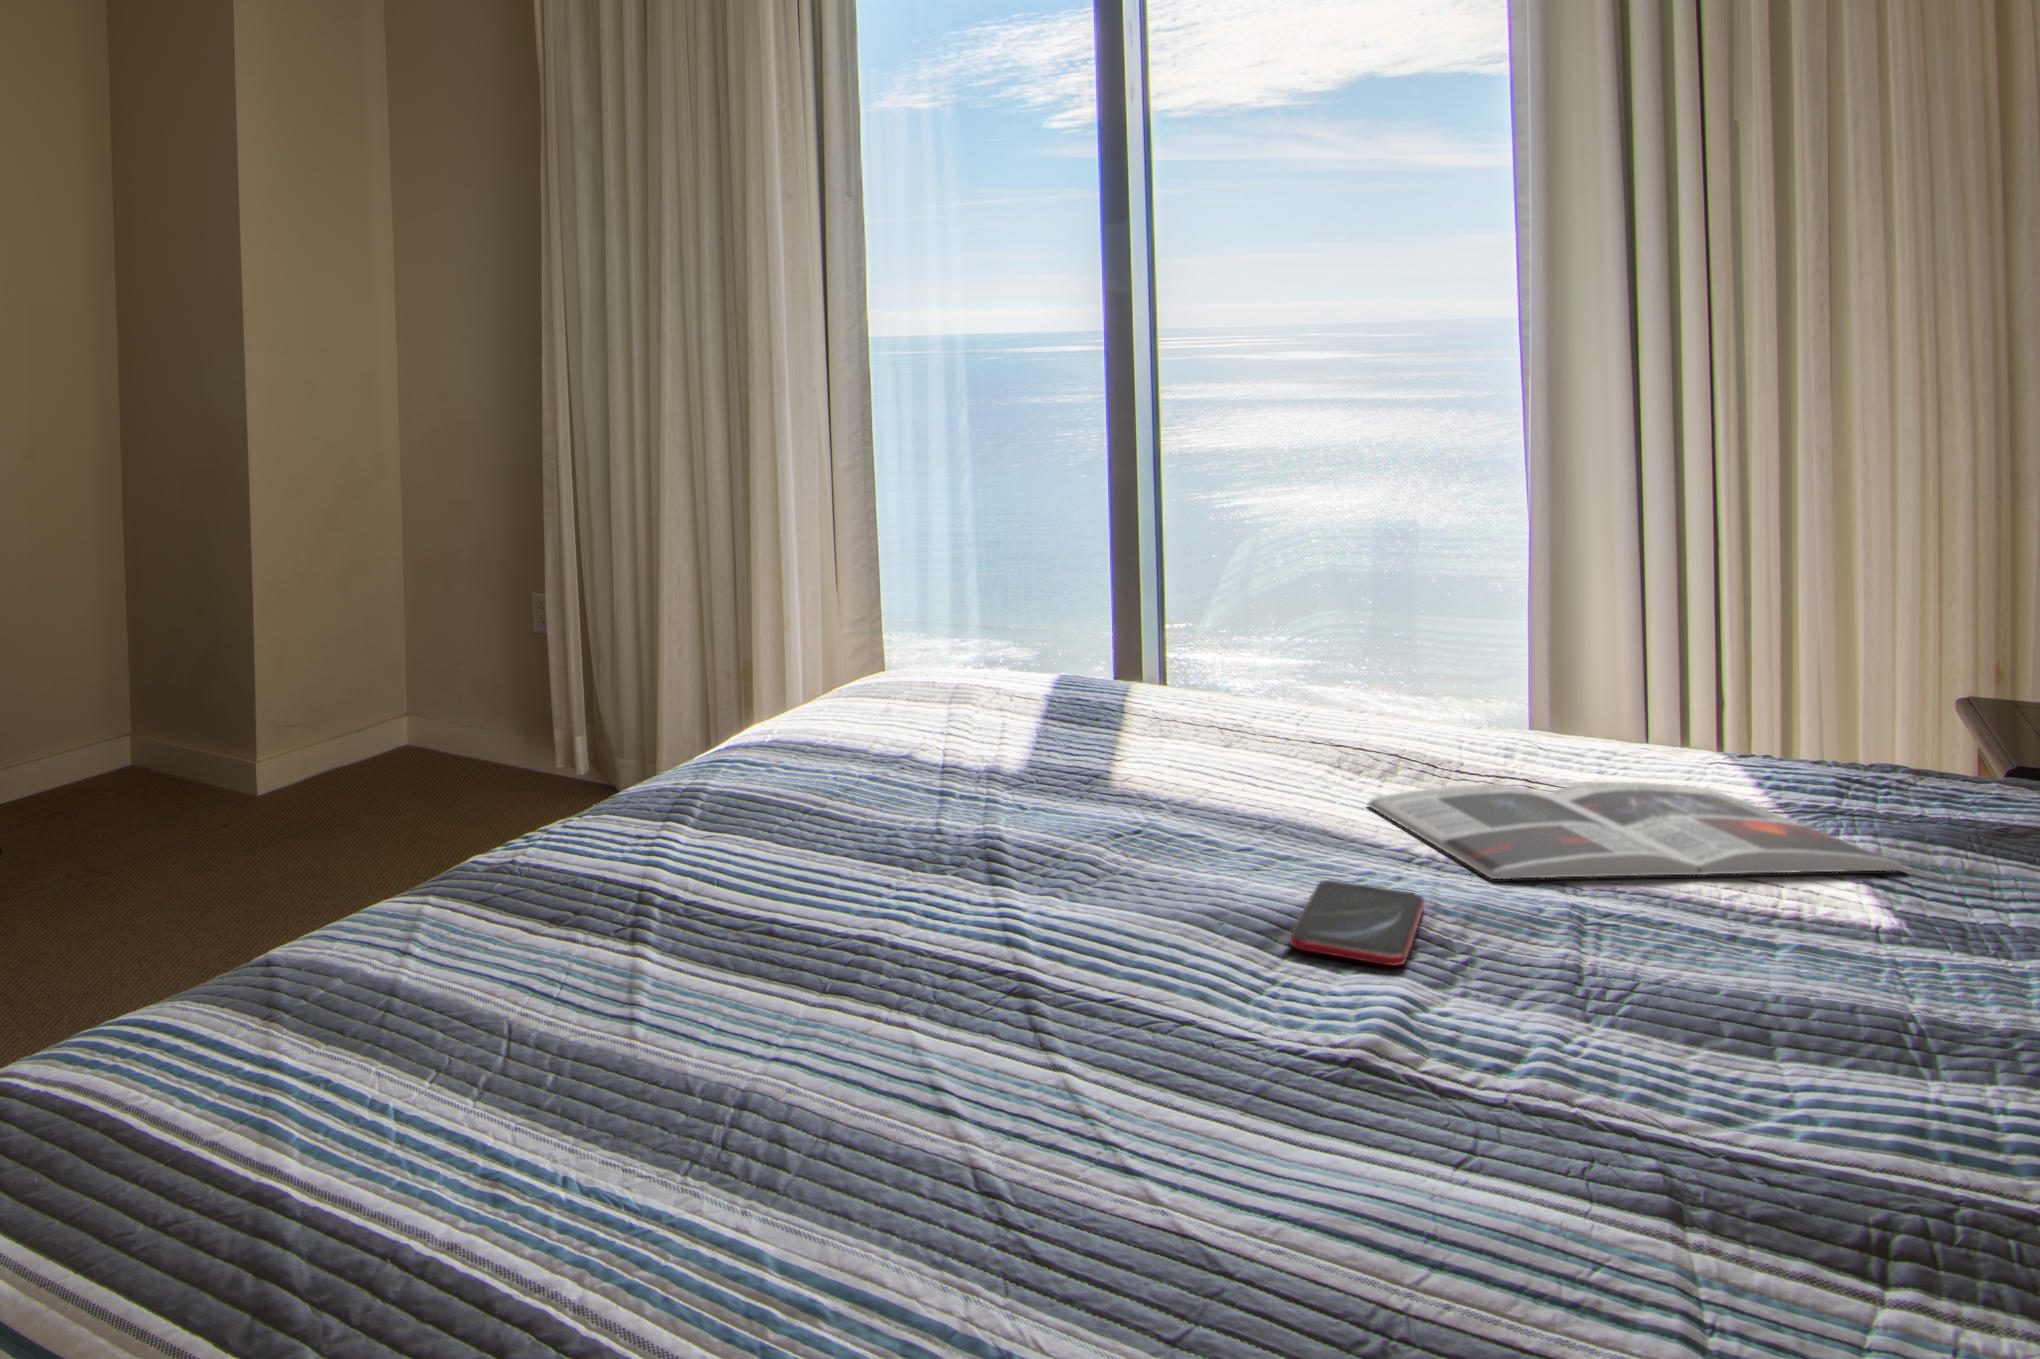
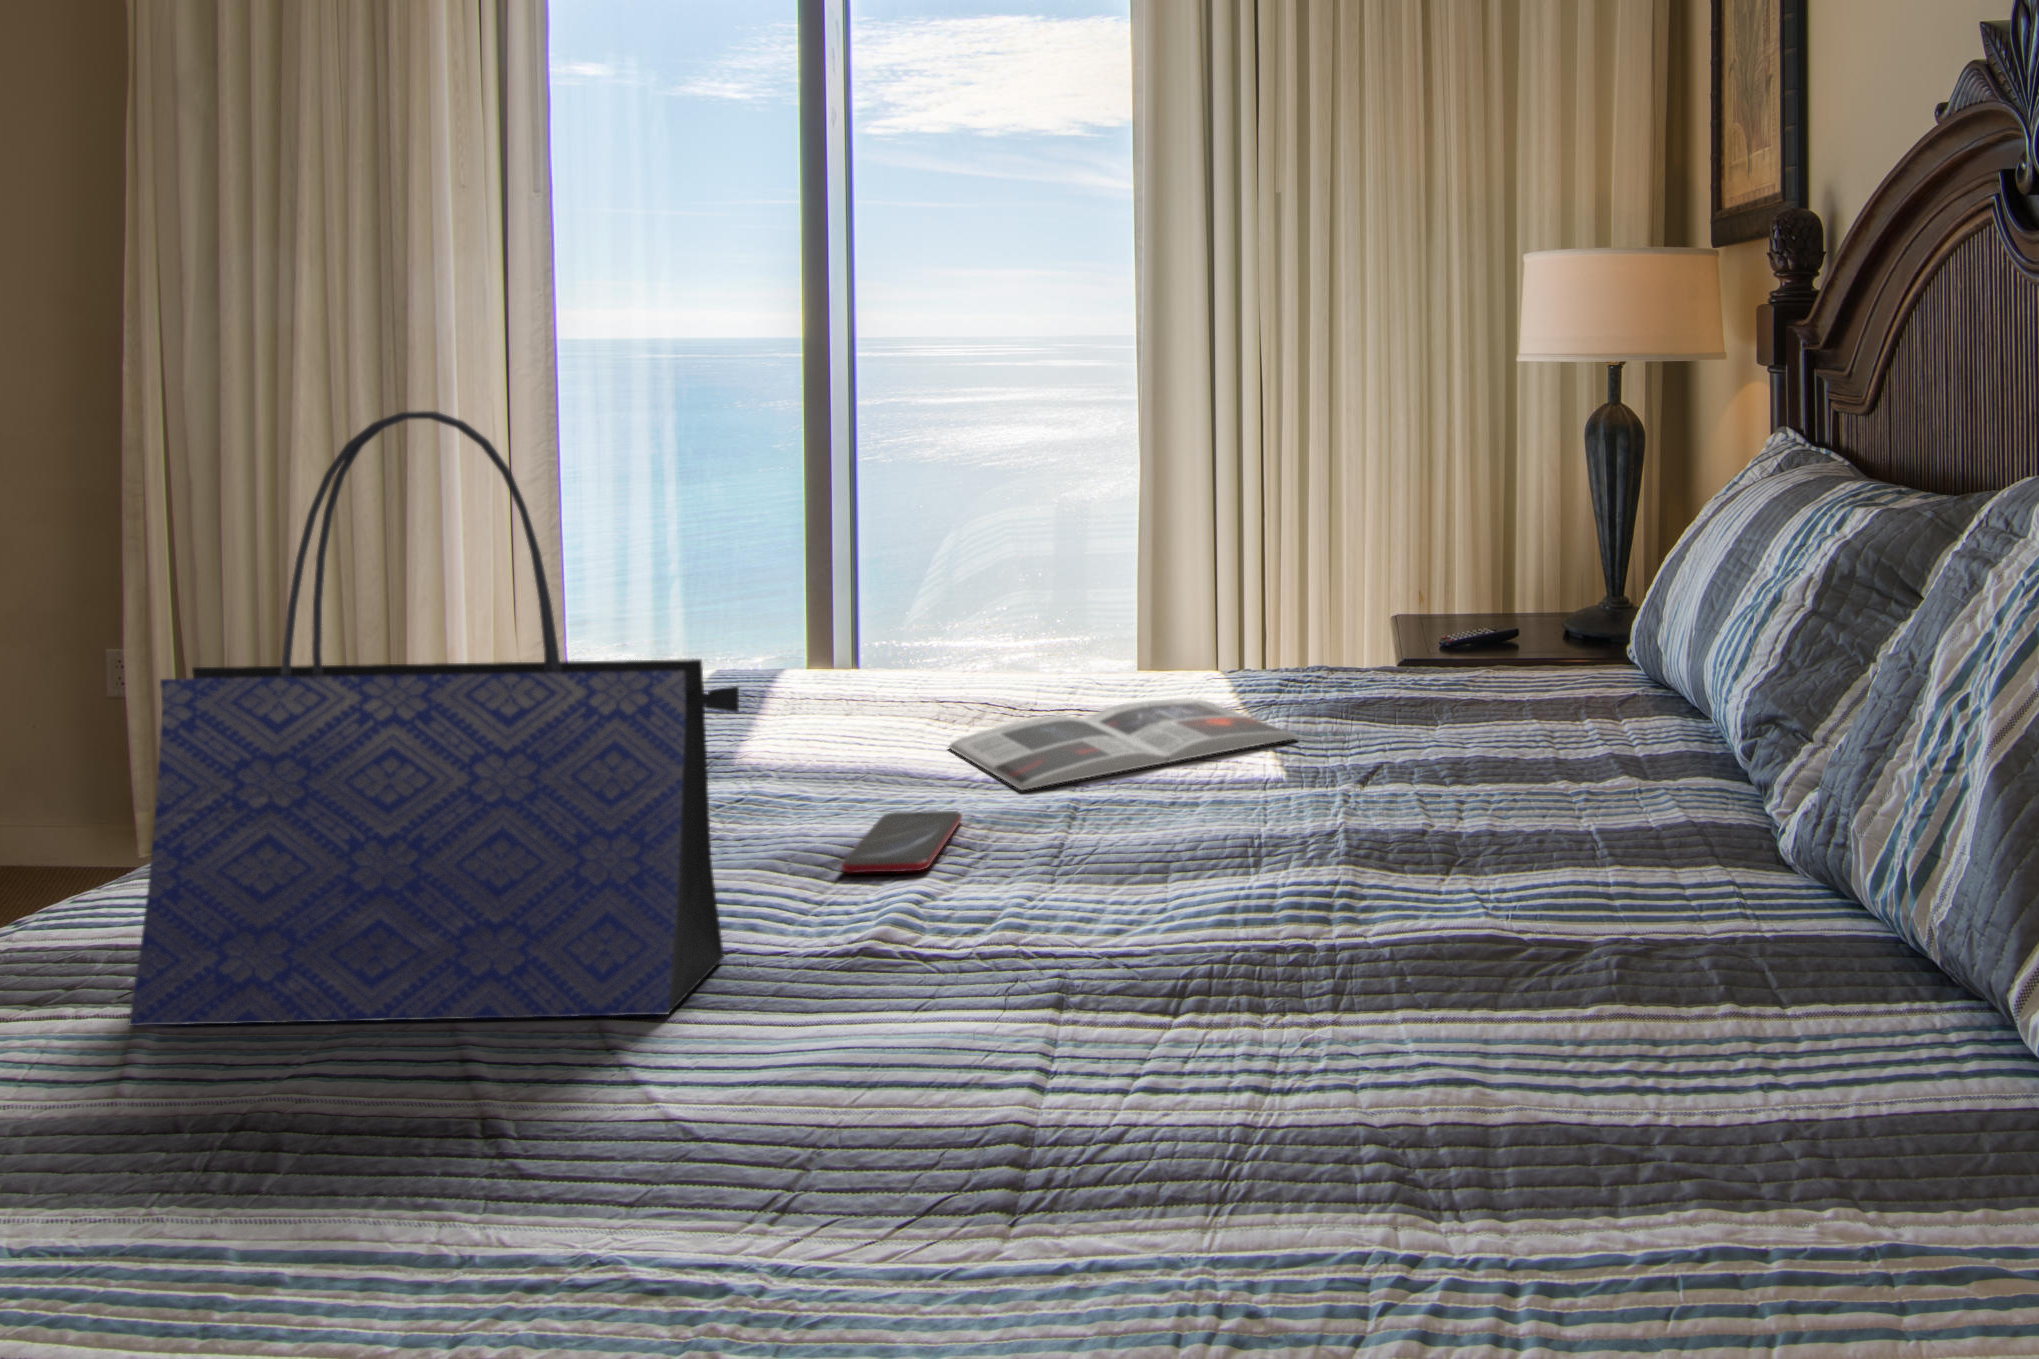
tote bag: none [629,398,1211,1091] -> present [129,411,739,1026]

